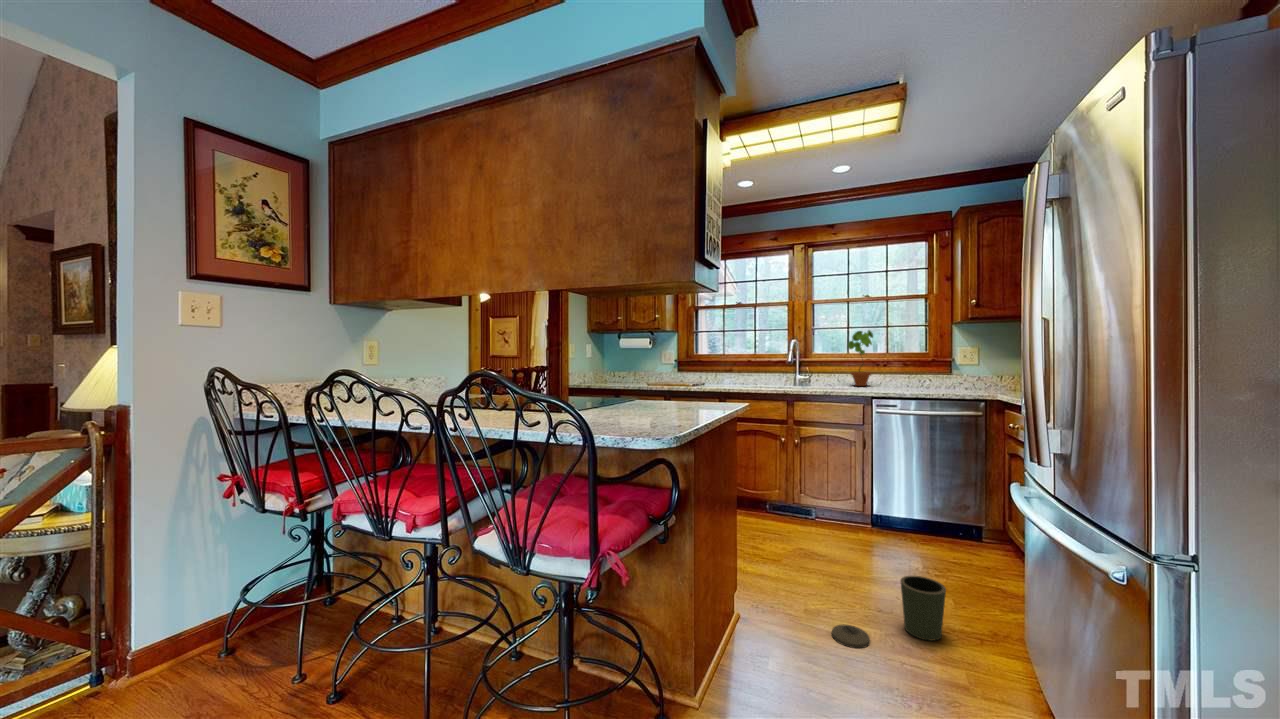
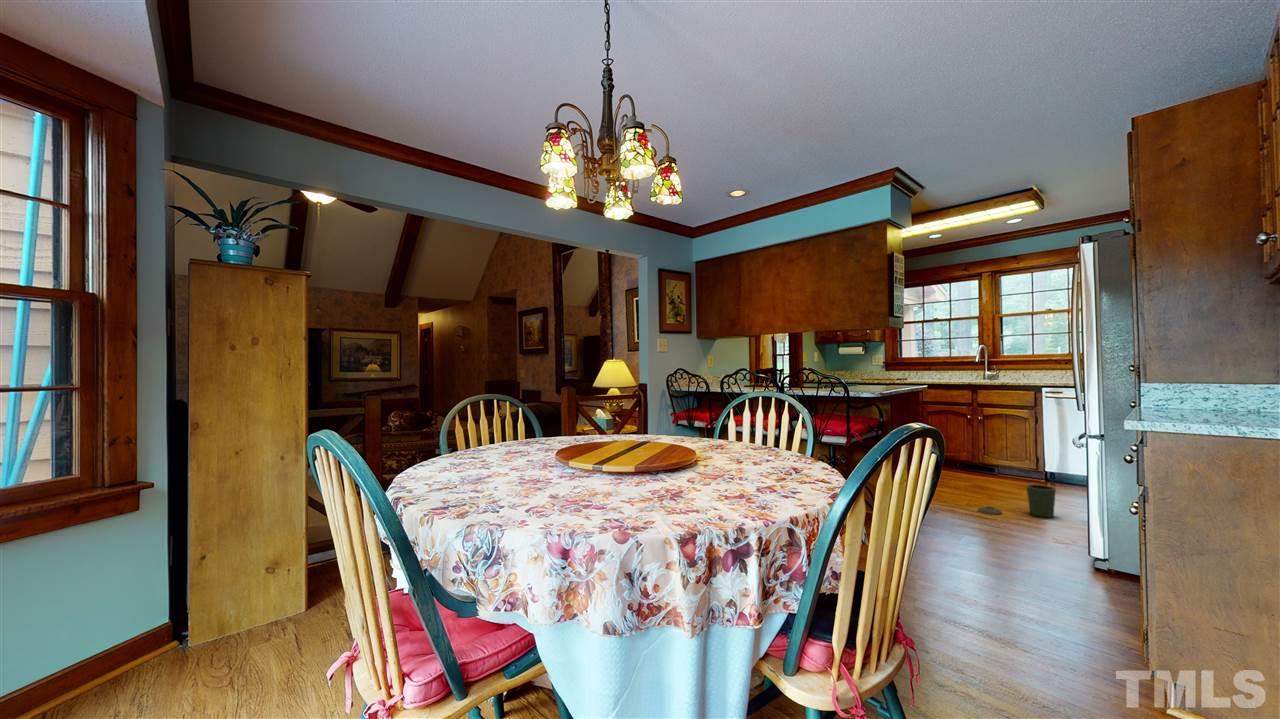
potted plant: present [848,330,873,386] -> none [1027,336,1051,379]

